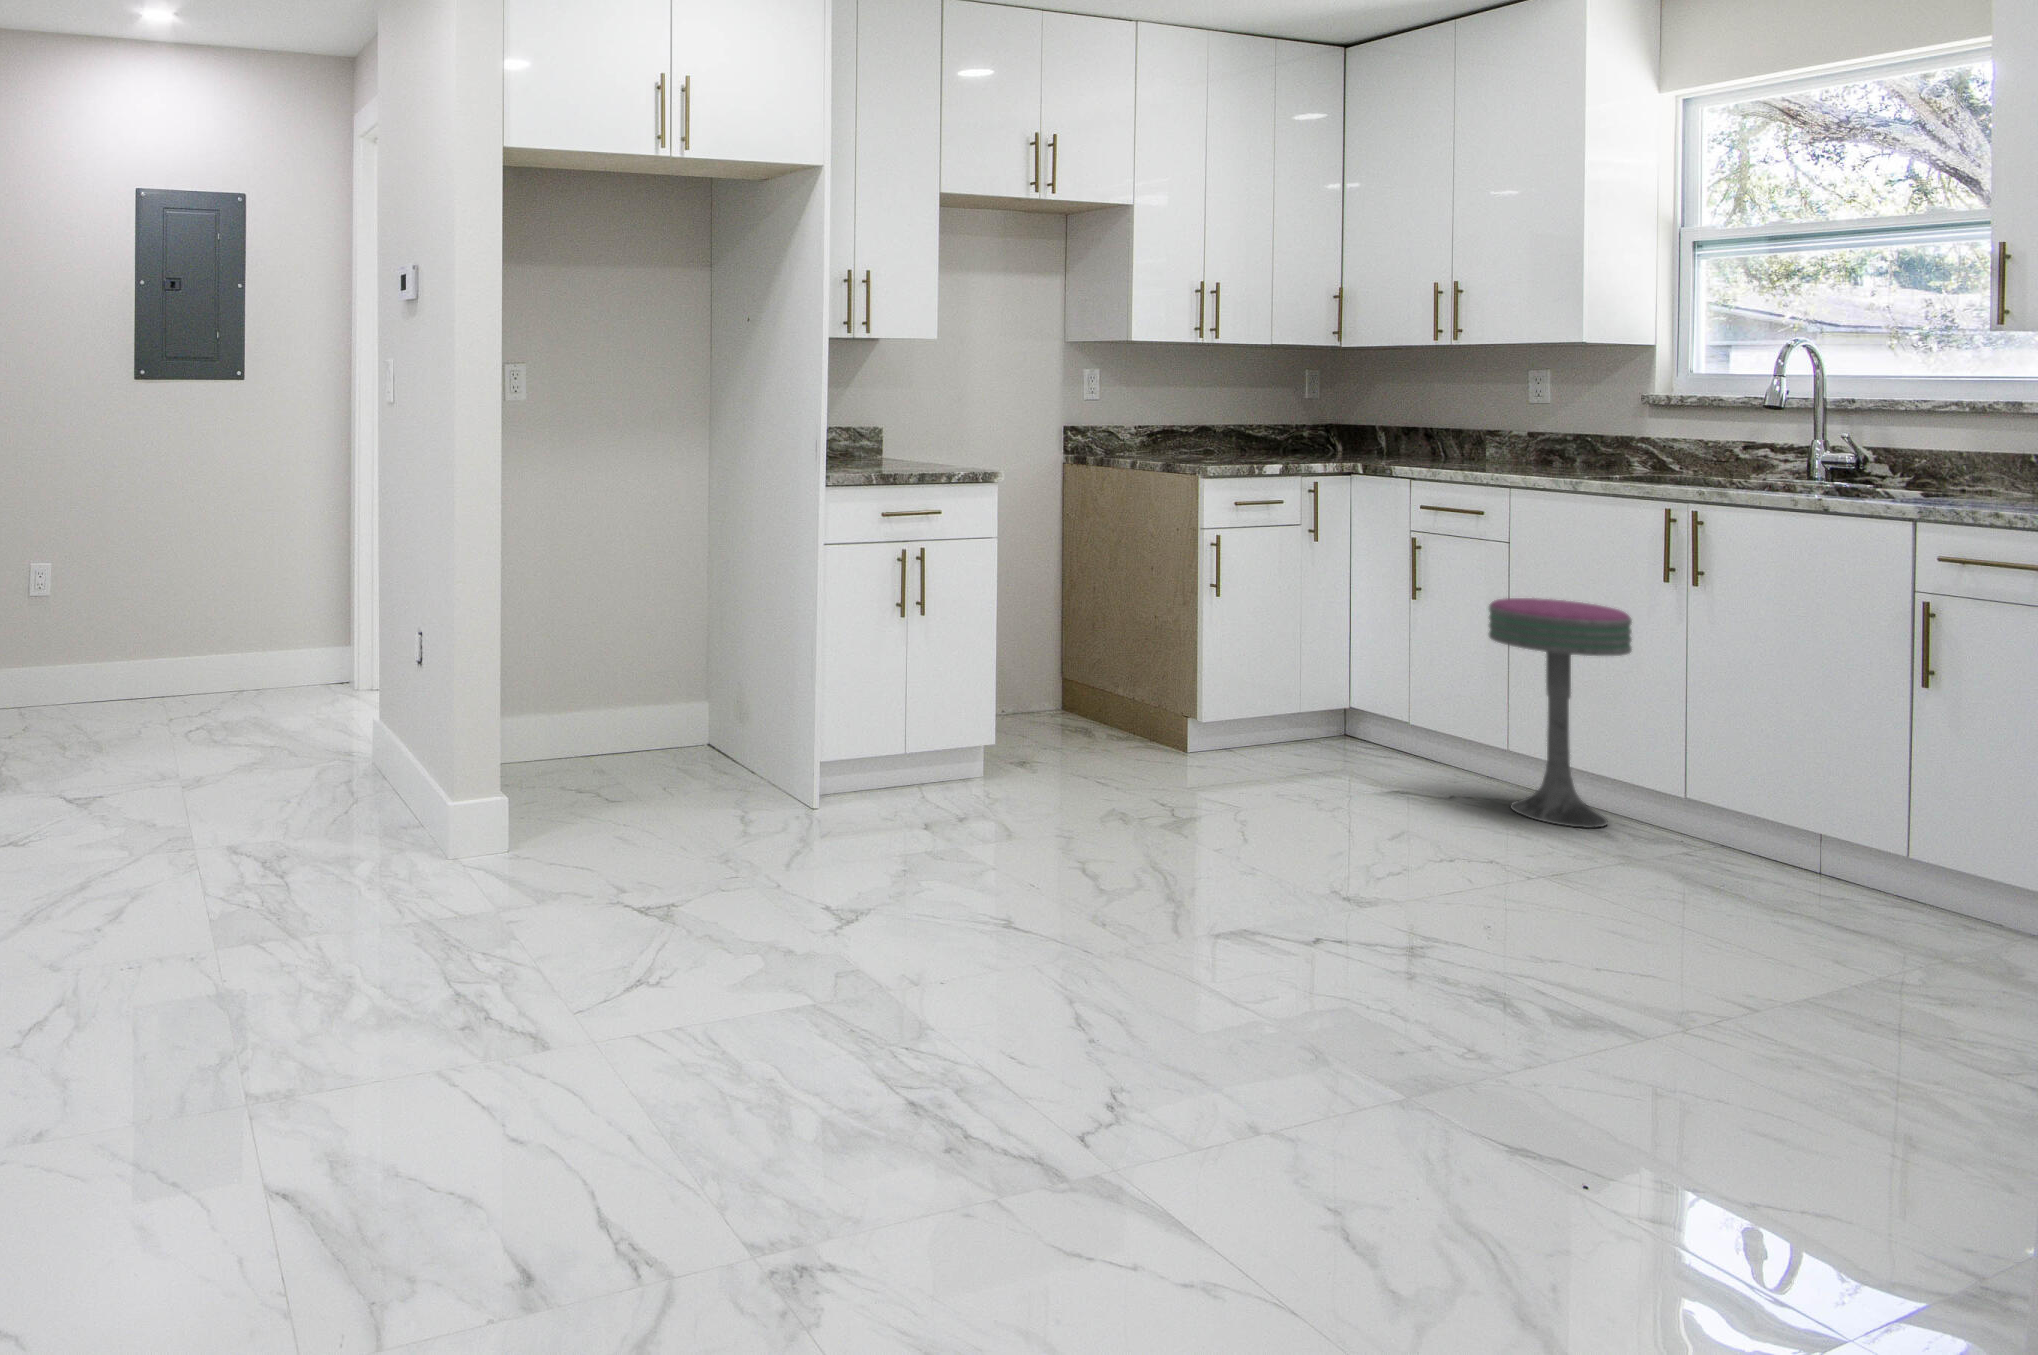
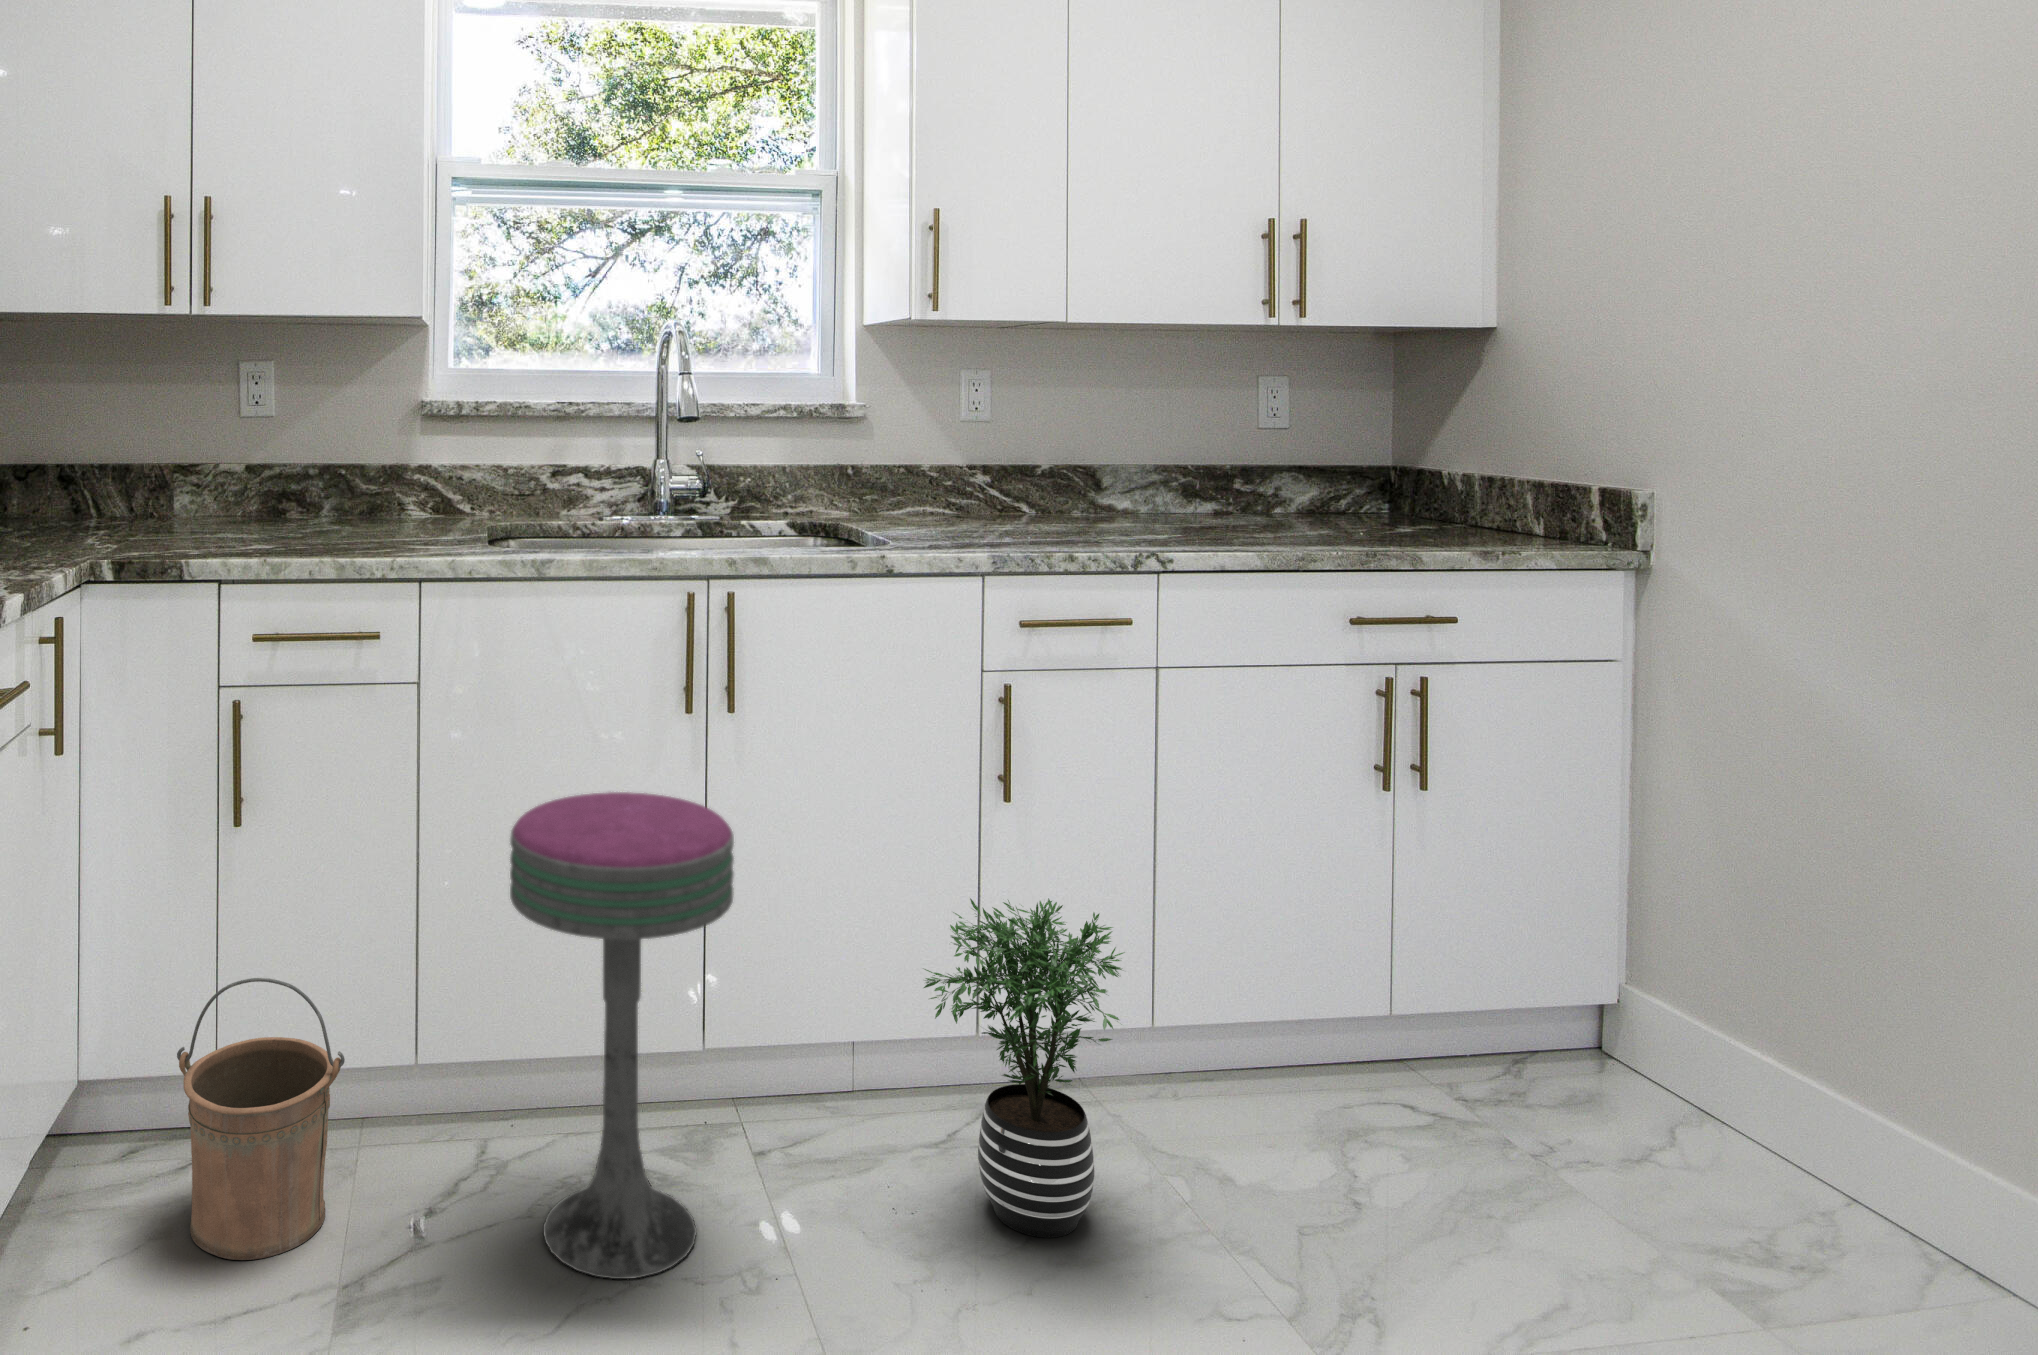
bucket: none [1363,653,1443,772] -> present [177,978,345,1260]
potted plant: none [1730,702,1915,905] -> present [924,898,1125,1238]

